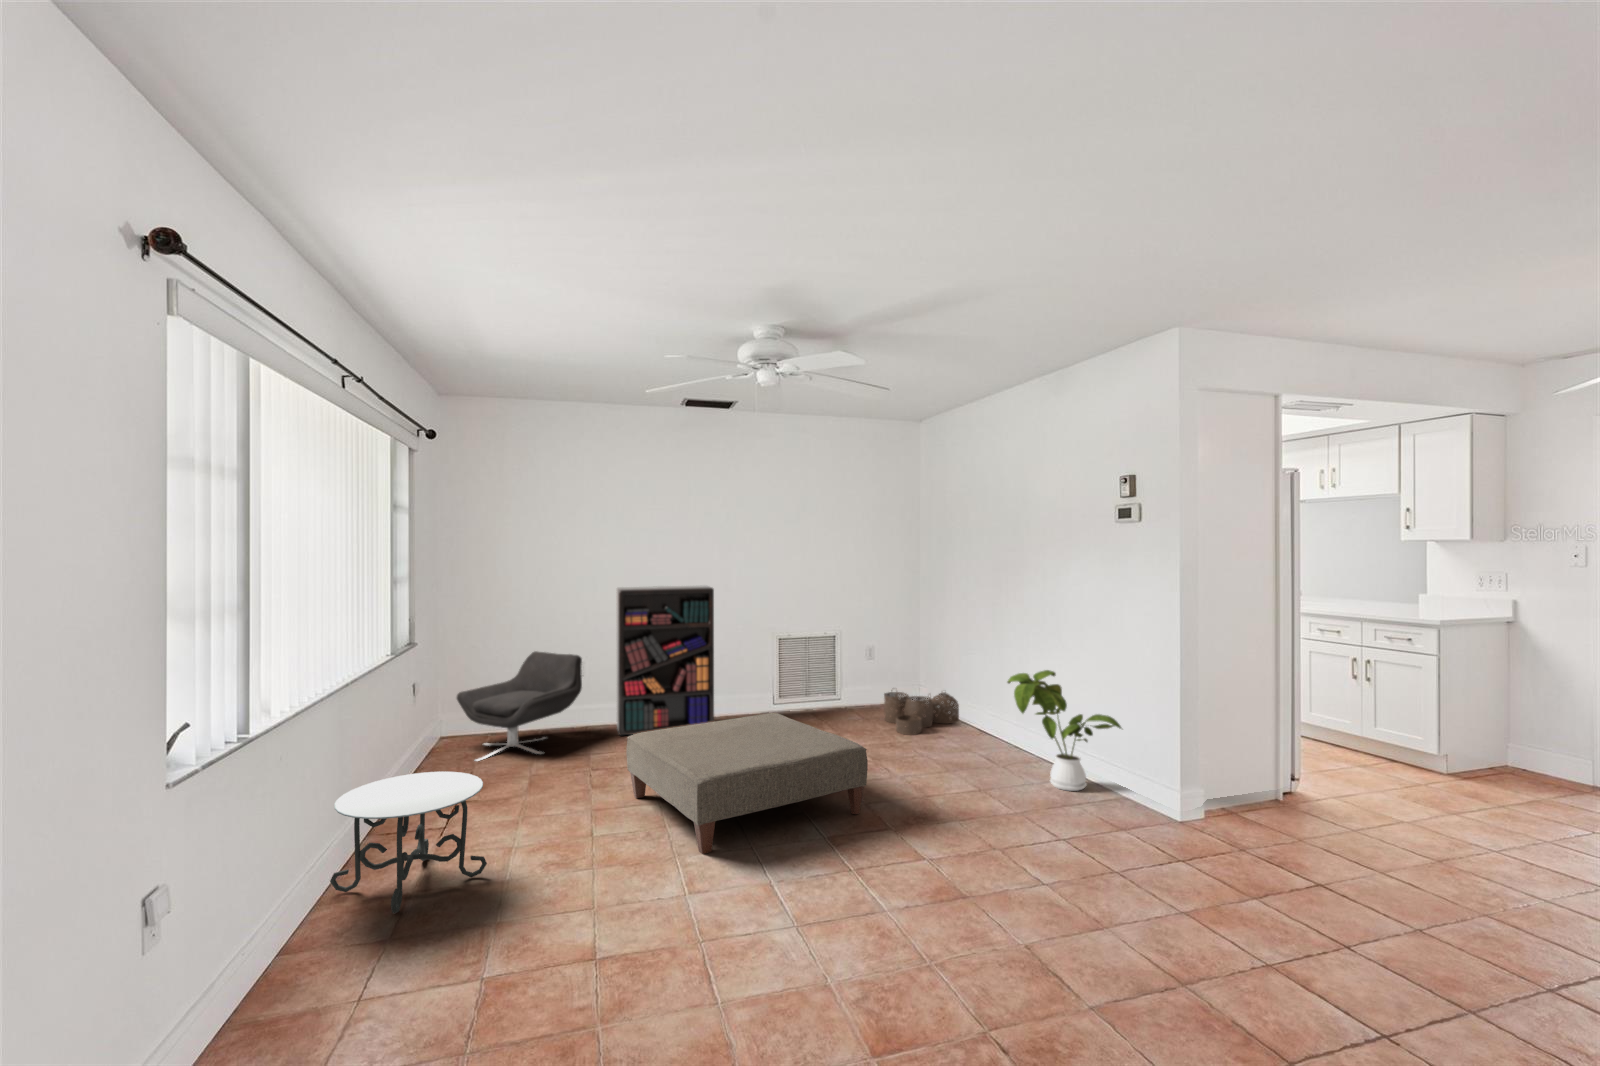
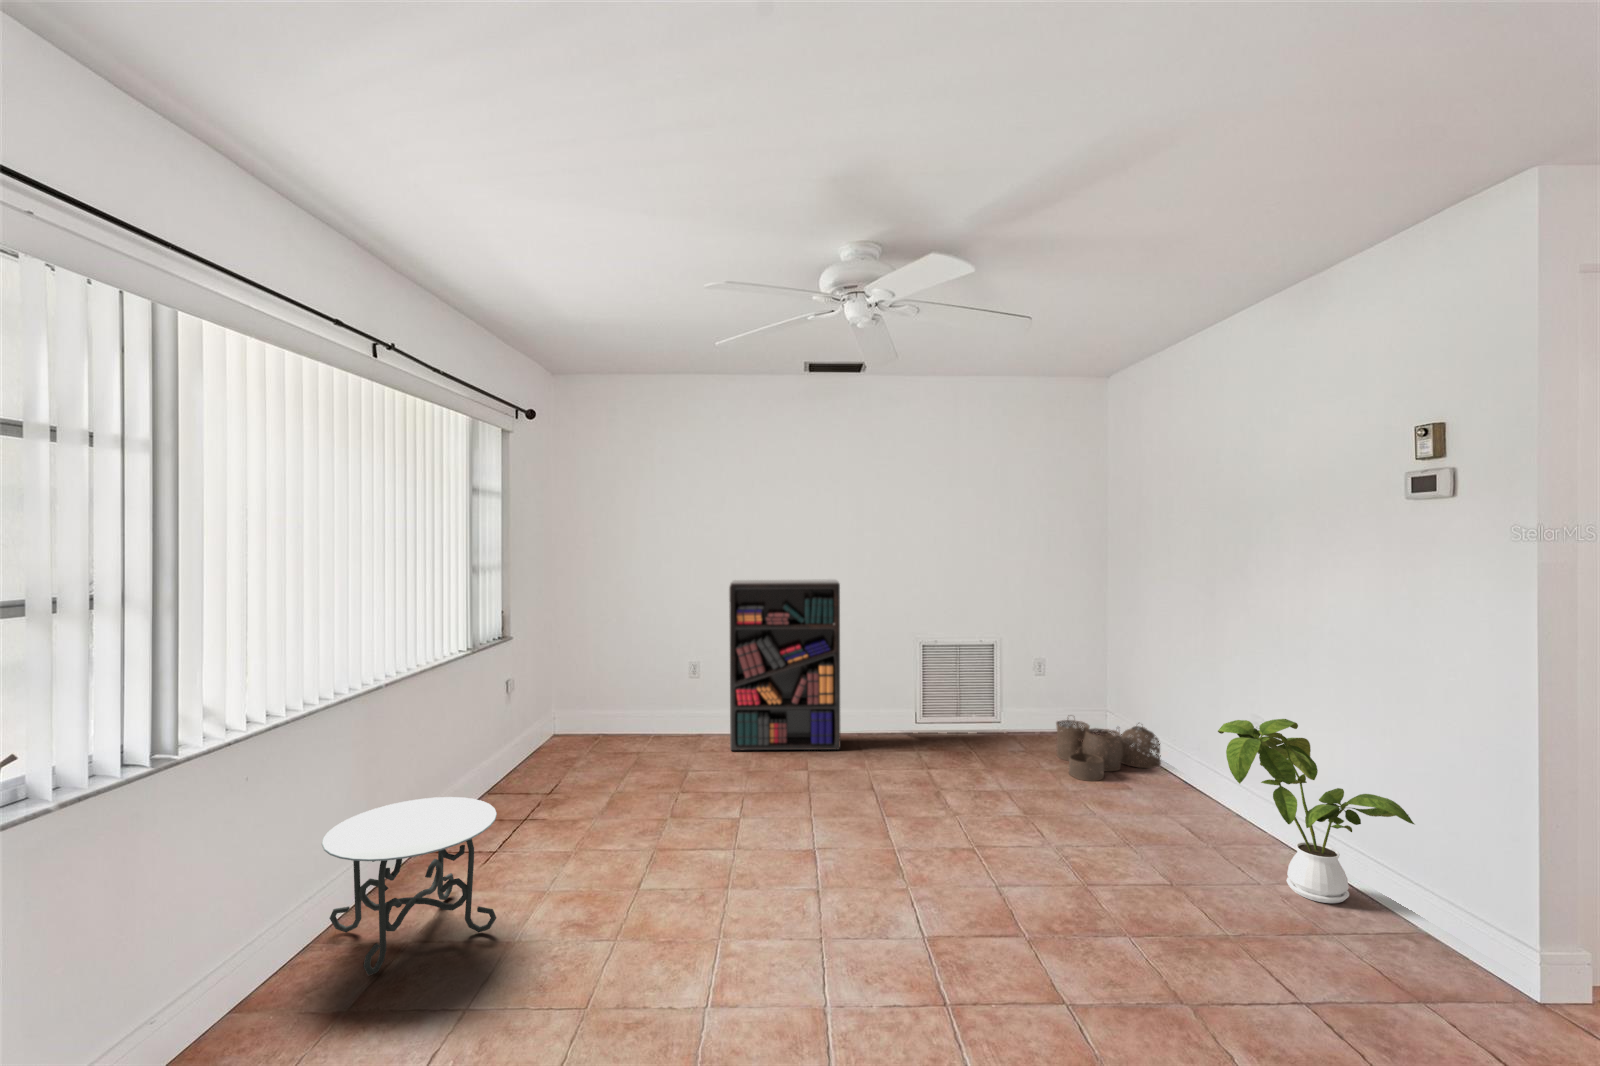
lounge chair: present [457,651,582,761] -> none [558,649,690,770]
ottoman: present [626,713,868,854] -> none [702,744,996,939]

